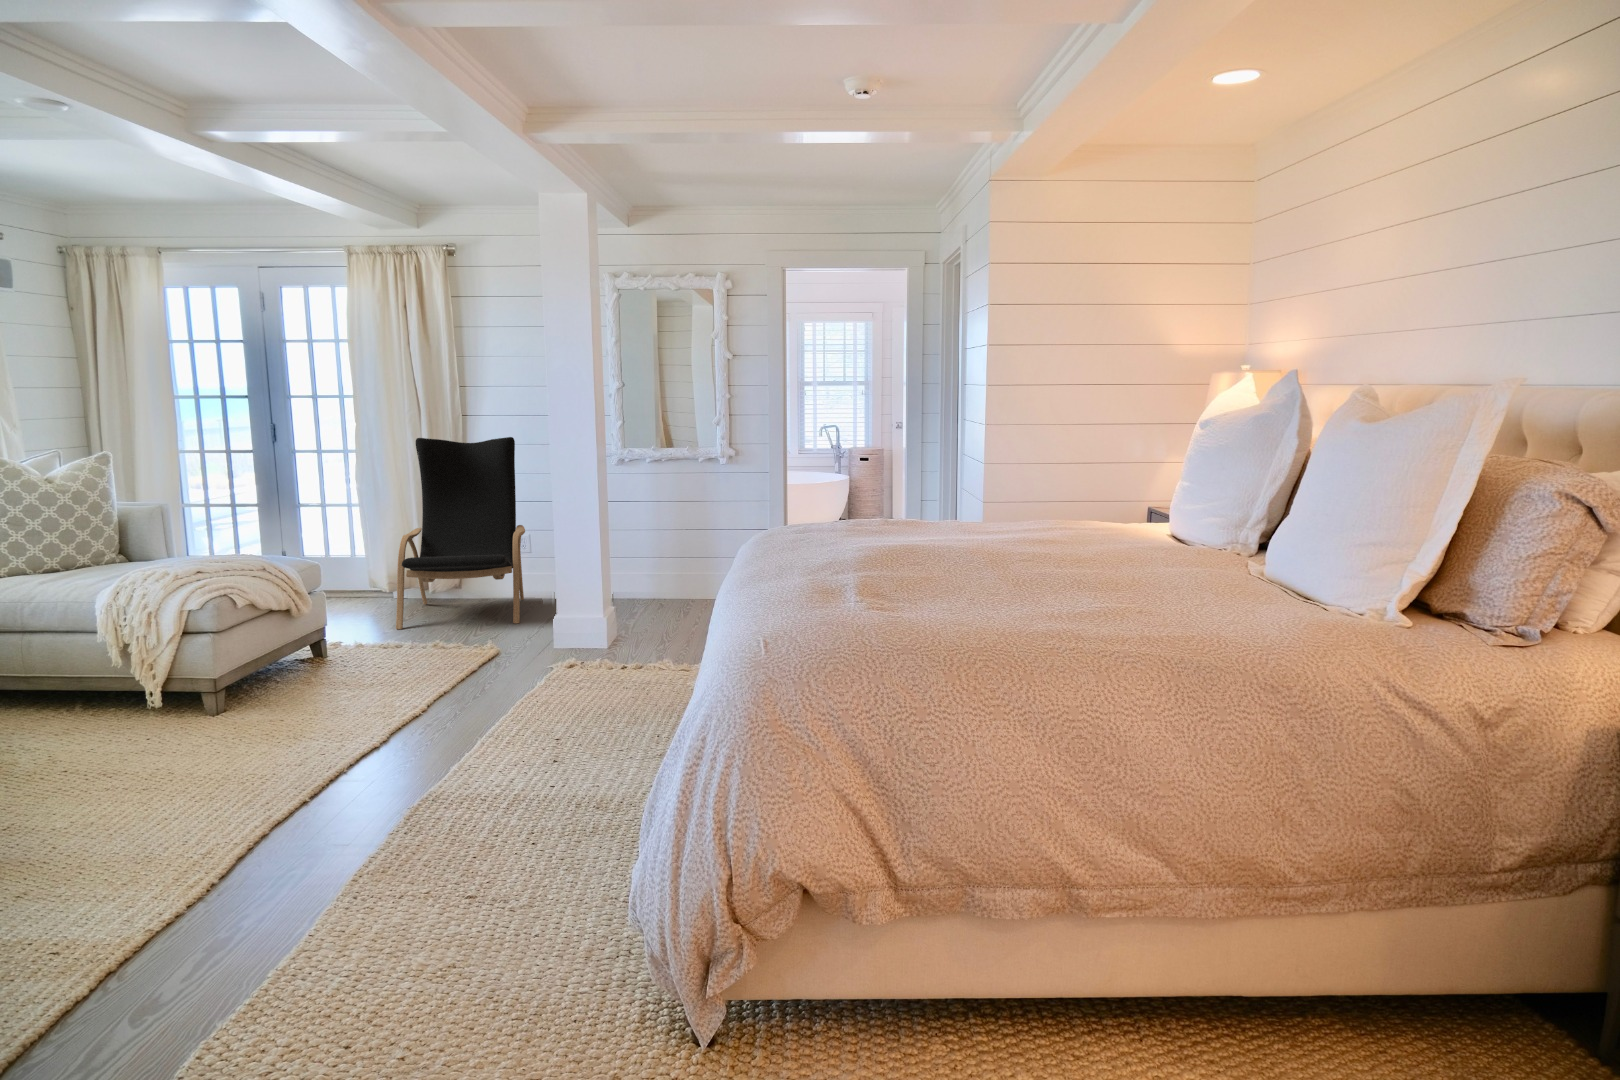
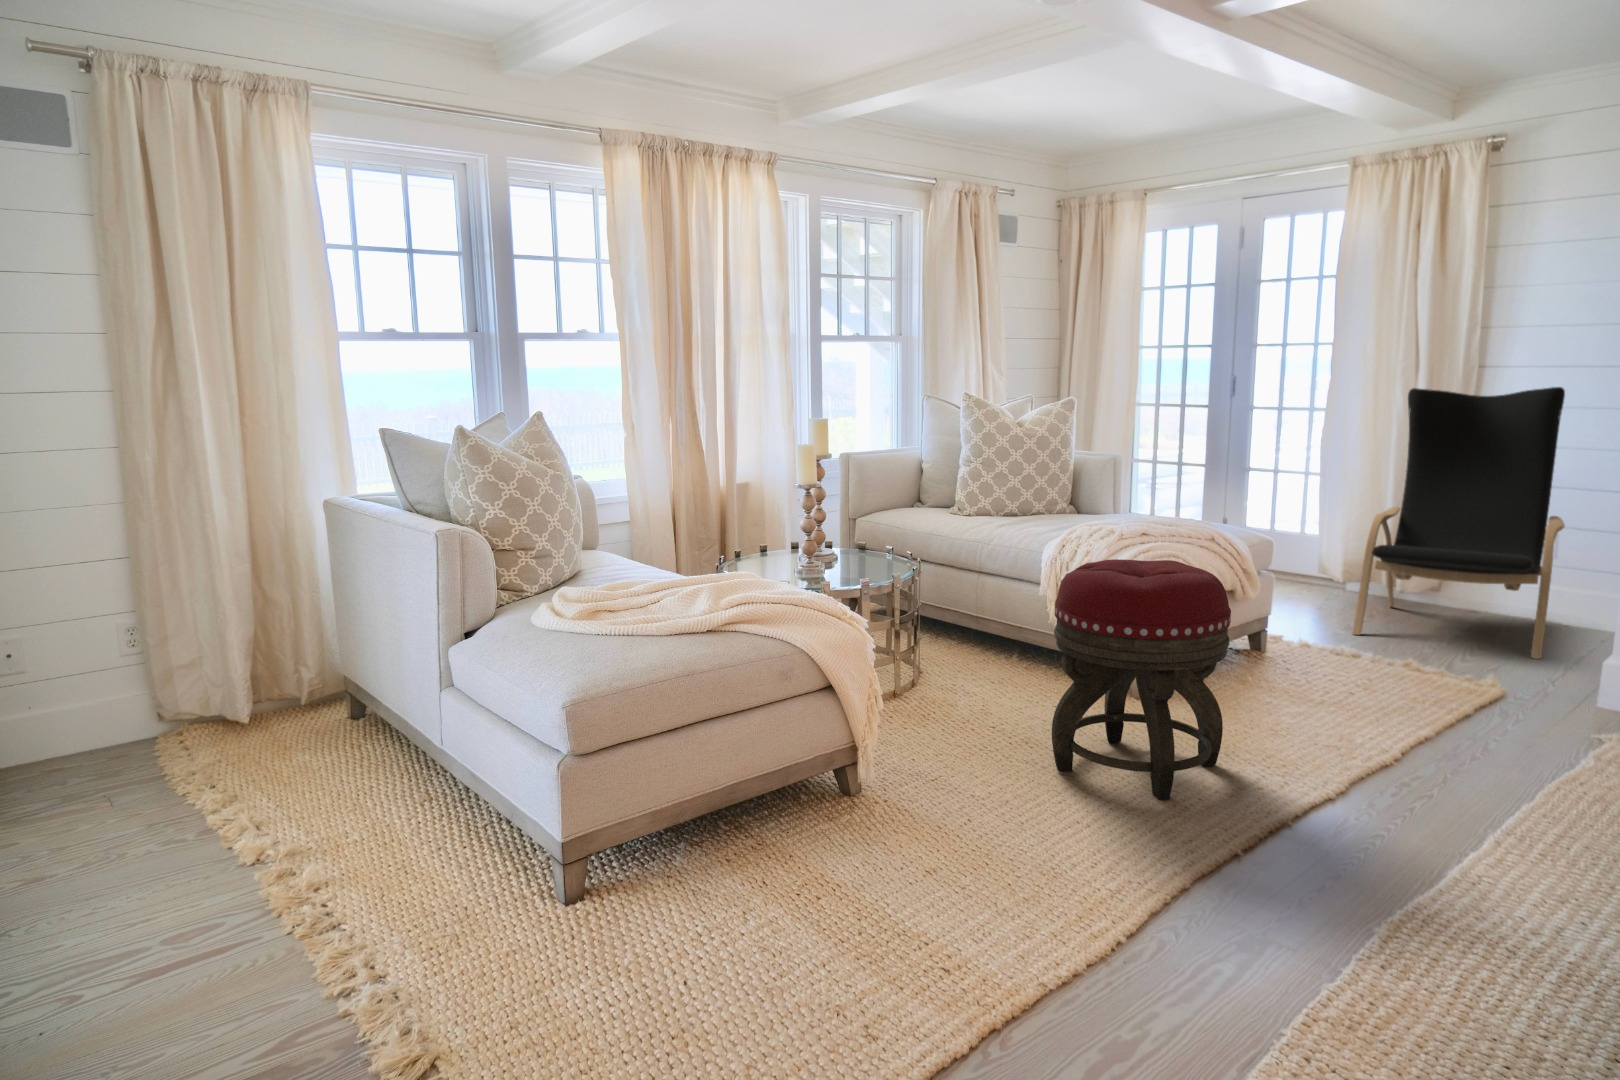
footstool: none [114,591,290,792] -> present [1052,559,1231,800]

